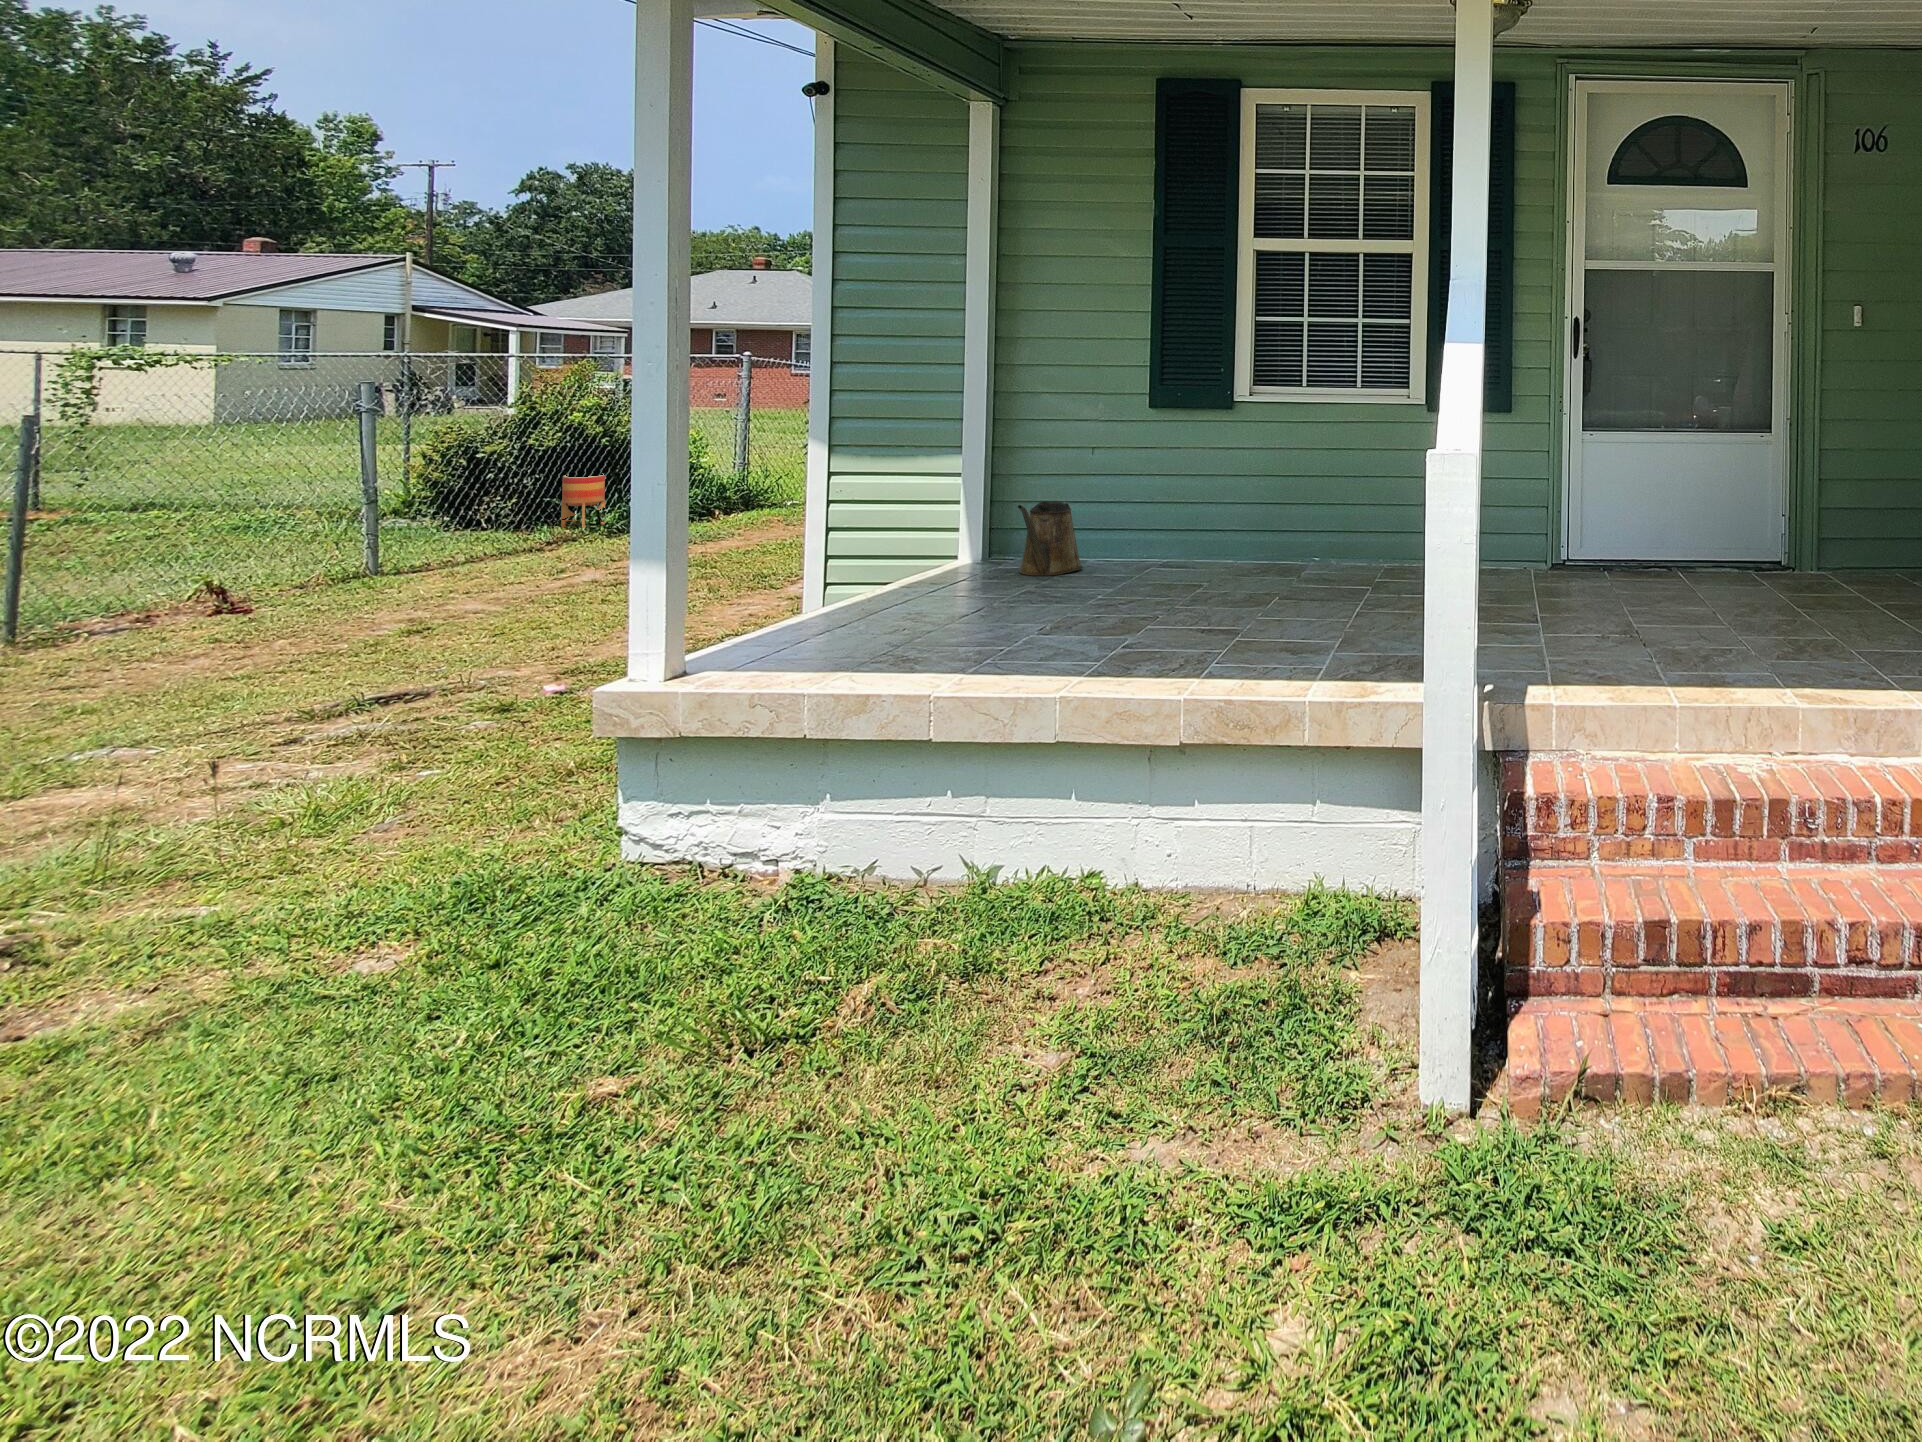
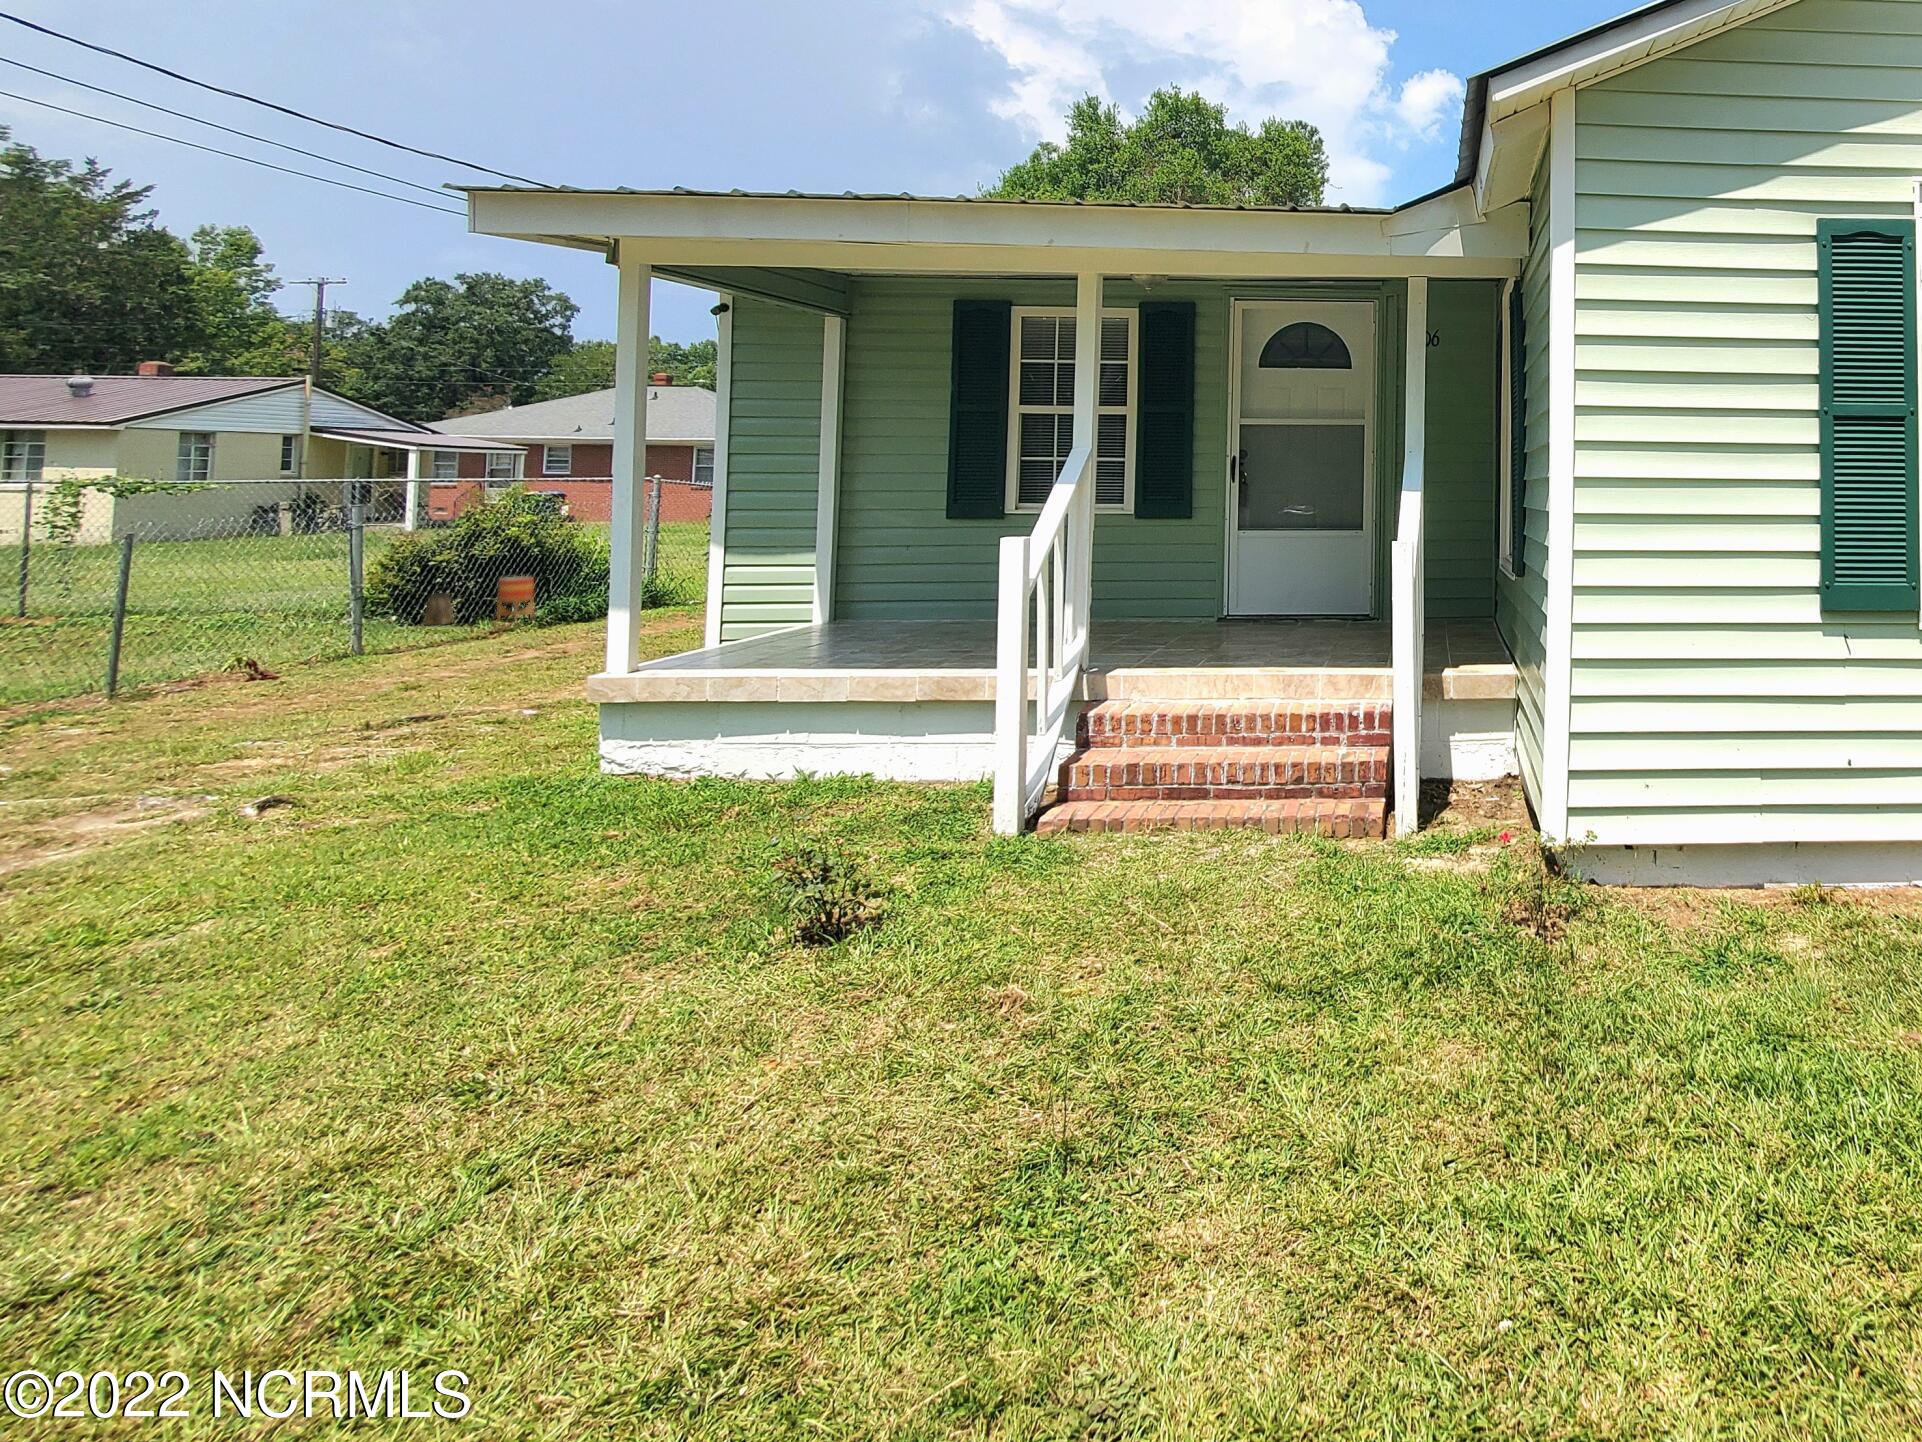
watering can: present [1018,501,1082,576] -> present [423,593,454,625]

